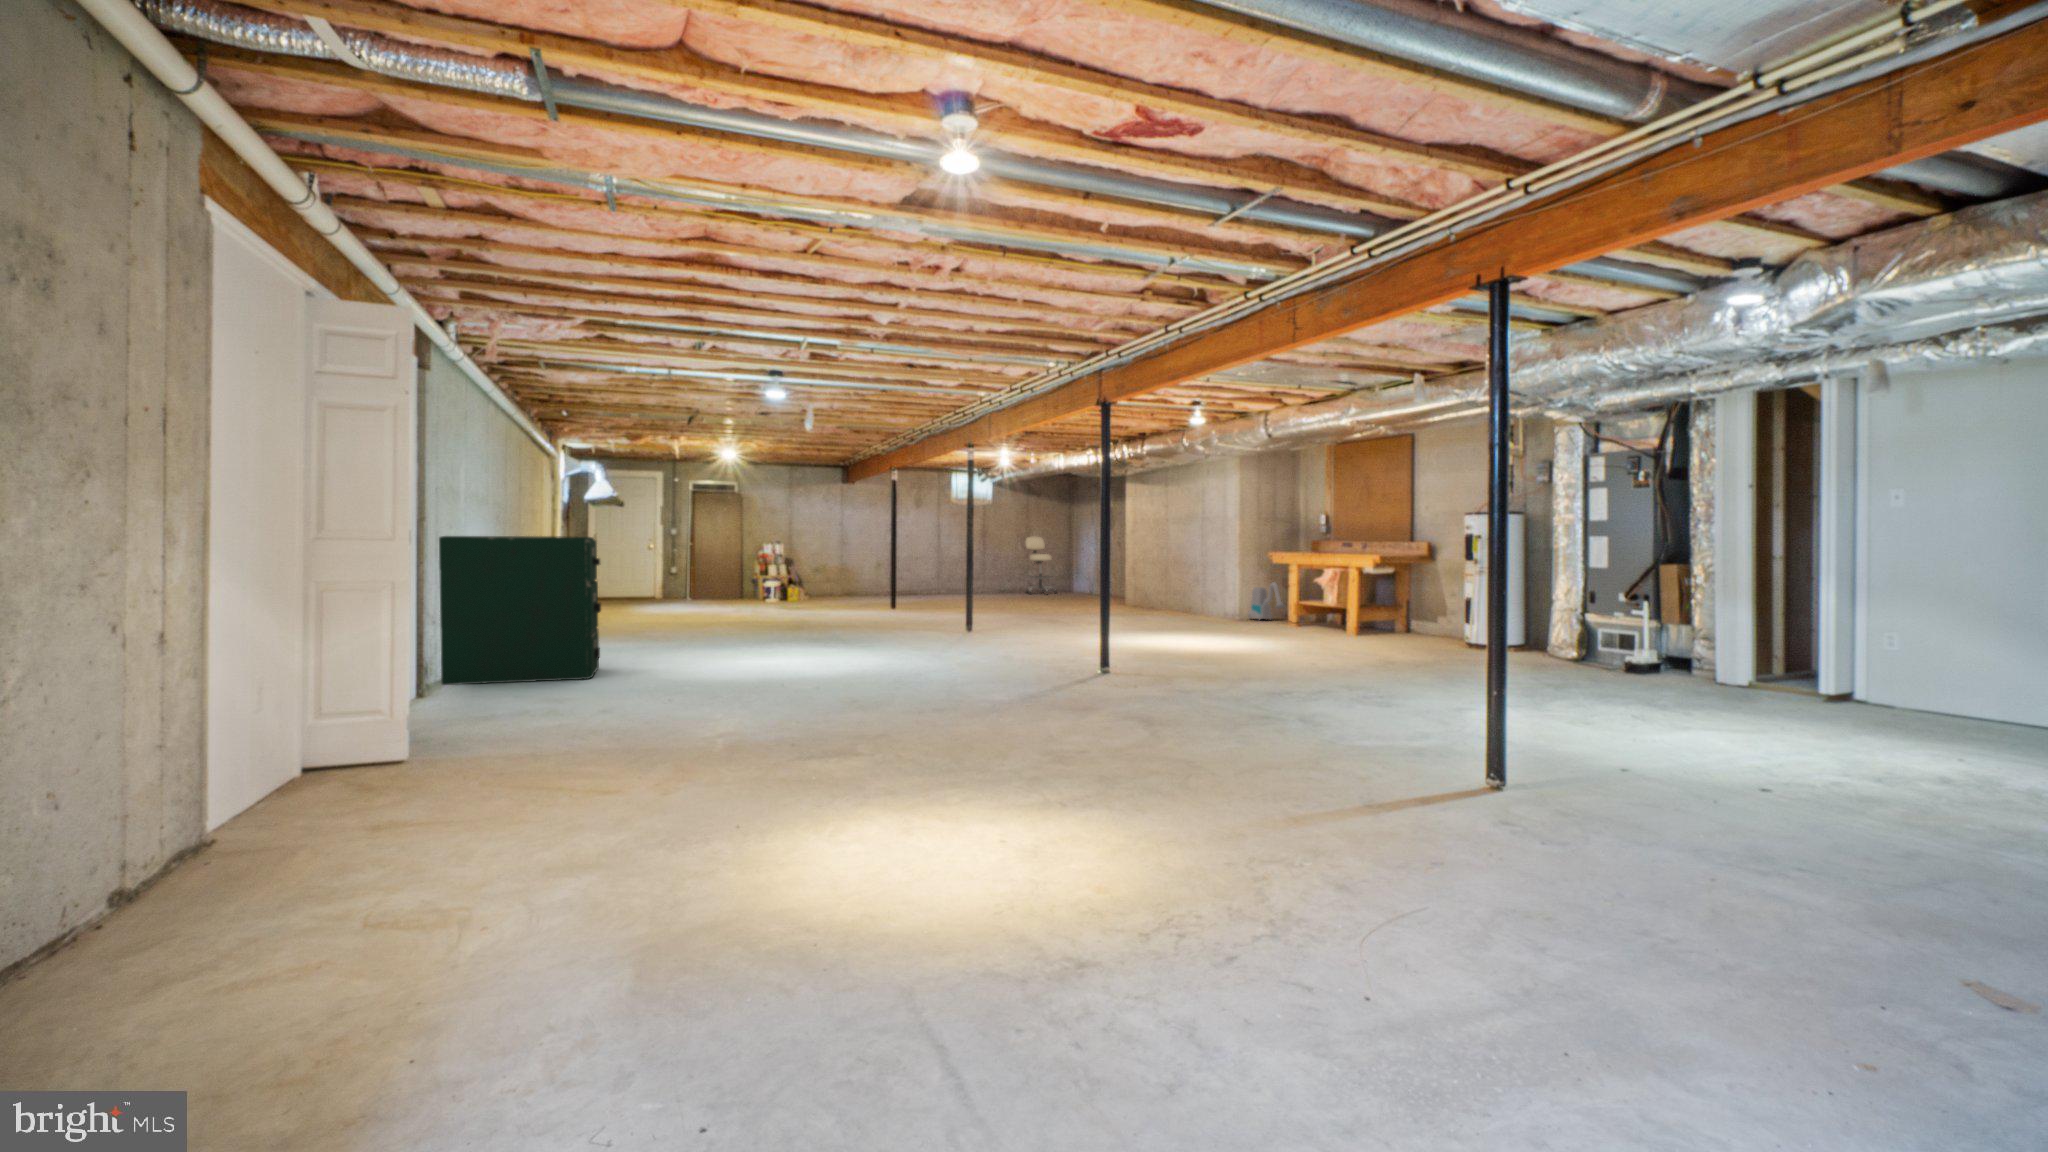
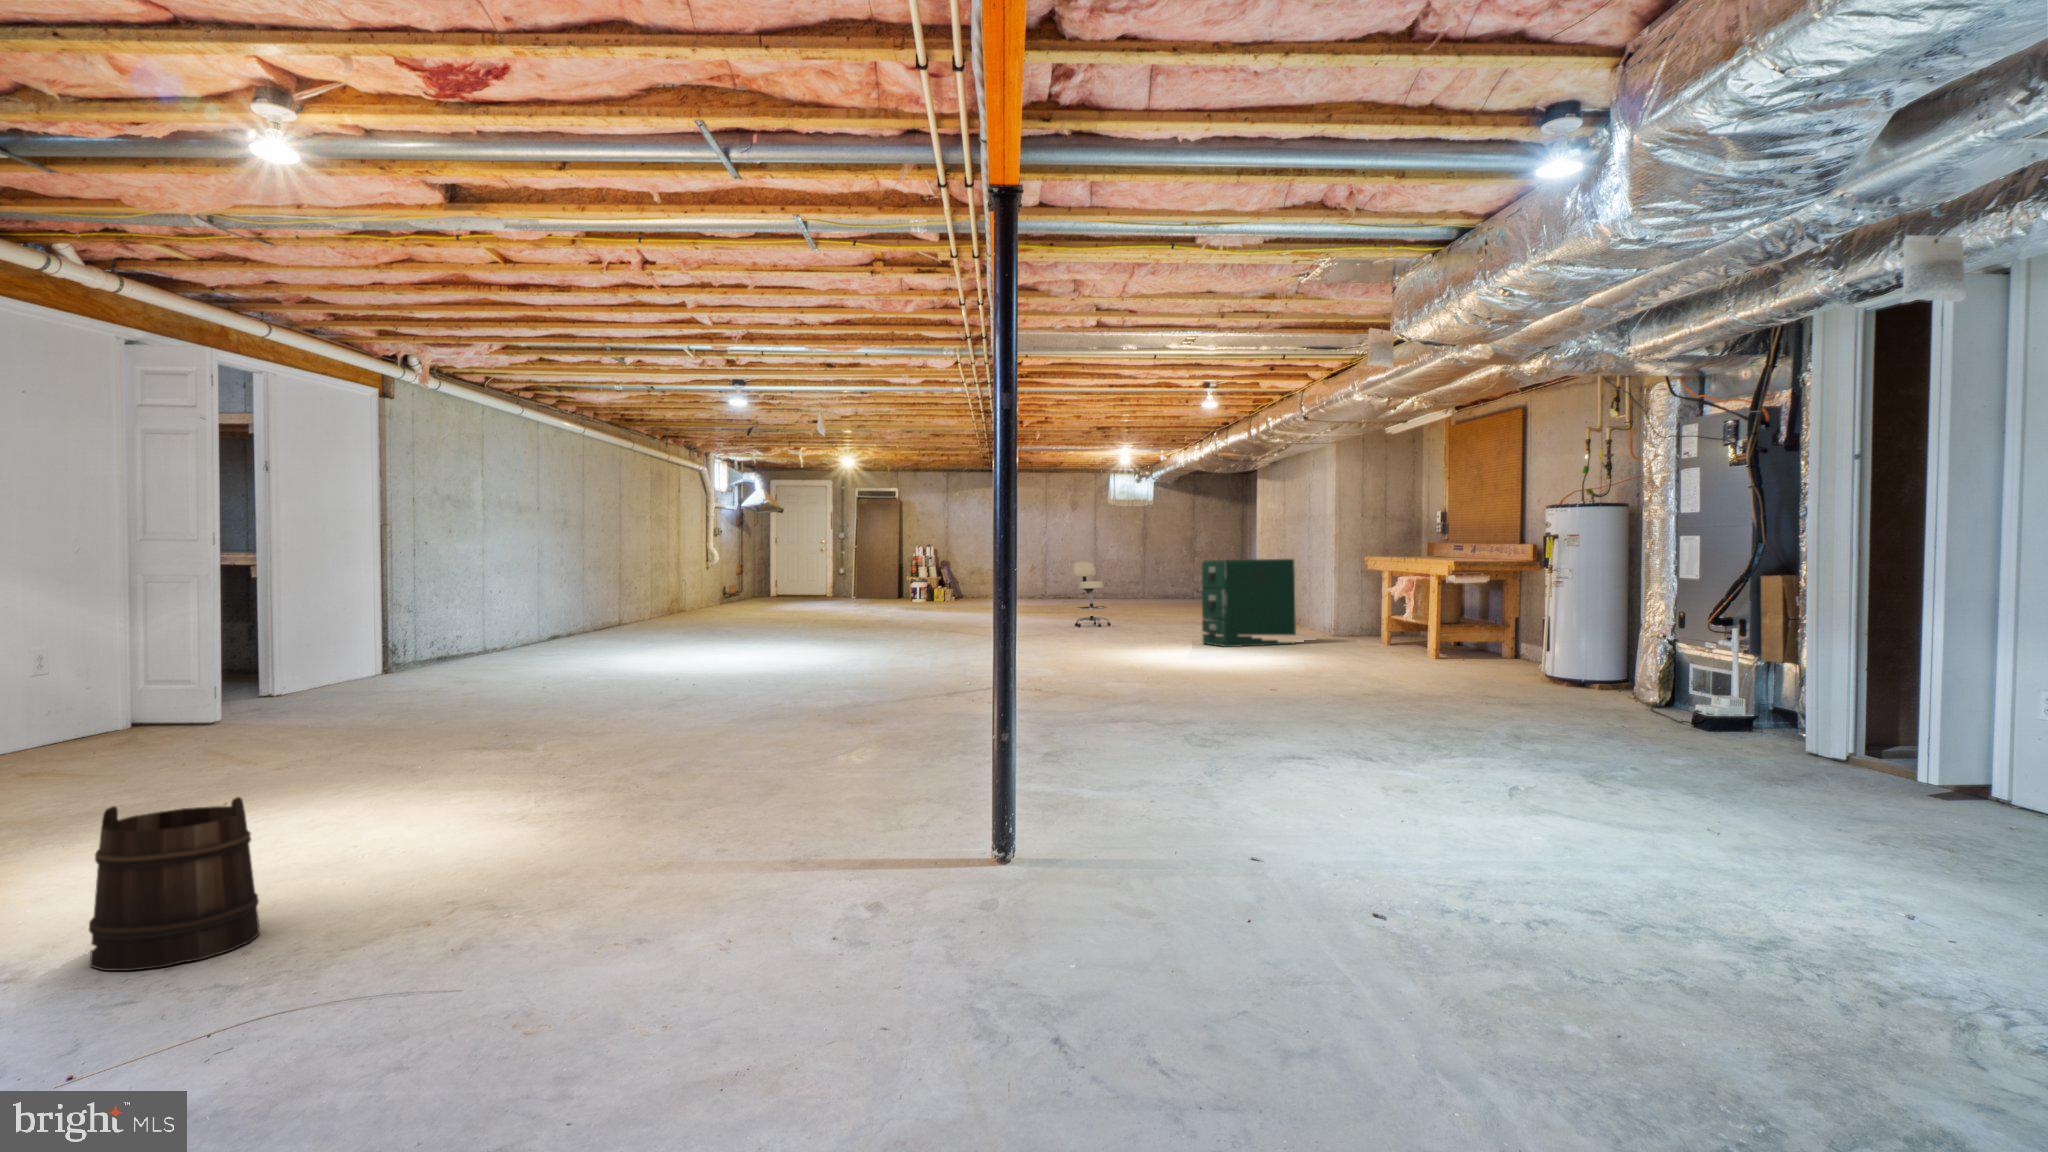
filing cabinet: present [439,536,601,685] -> present [1202,559,1296,647]
vacuum cleaner: present [1248,582,1285,619] -> none [1330,602,1373,647]
bucket: none [98,782,269,950] -> present [89,797,260,971]

